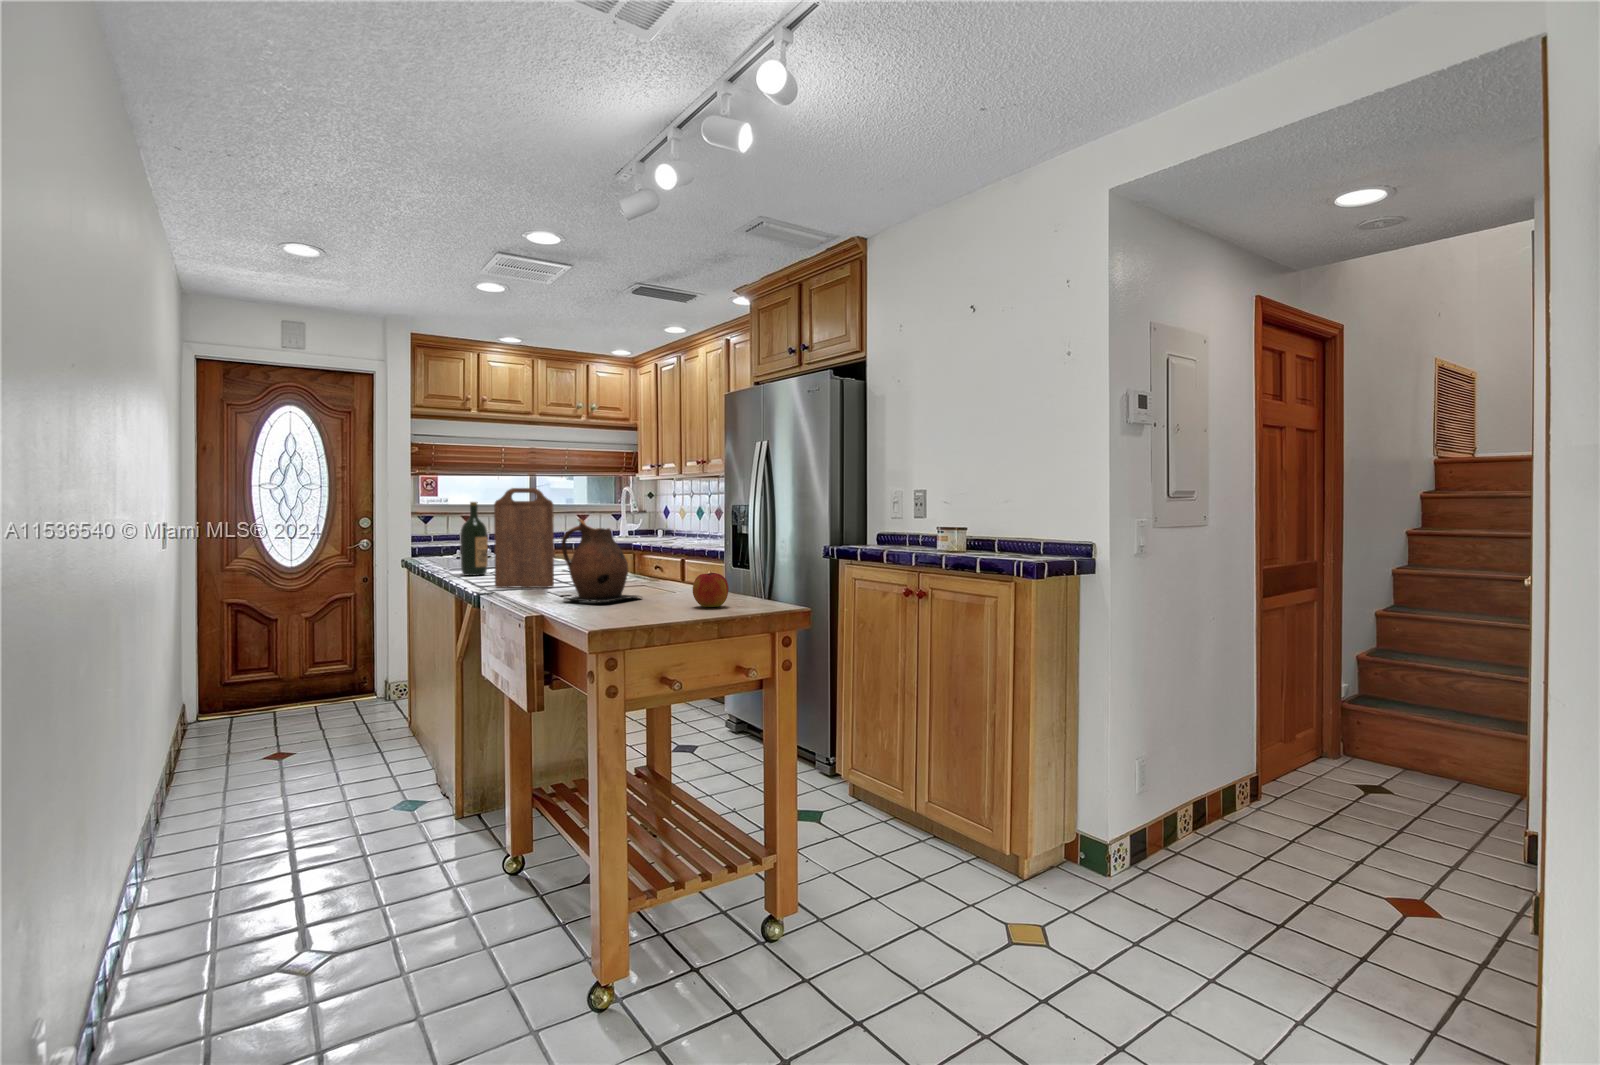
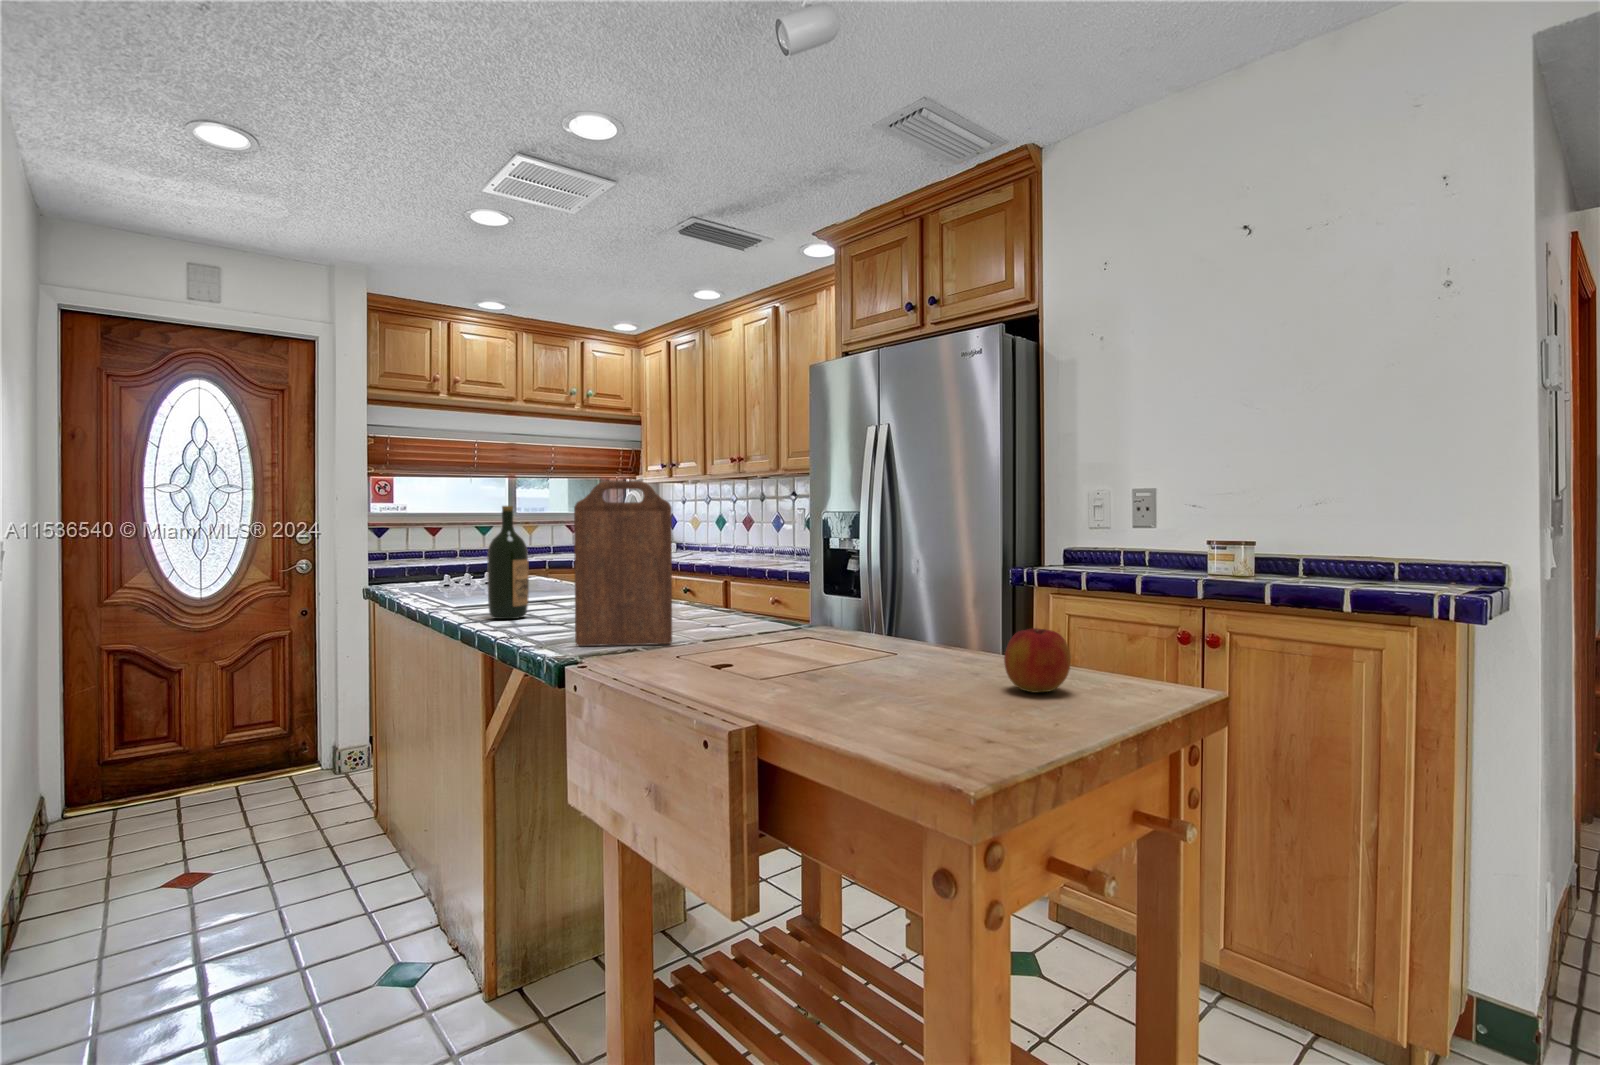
ceramic pitcher: present [561,519,640,603] -> none [739,532,872,688]

